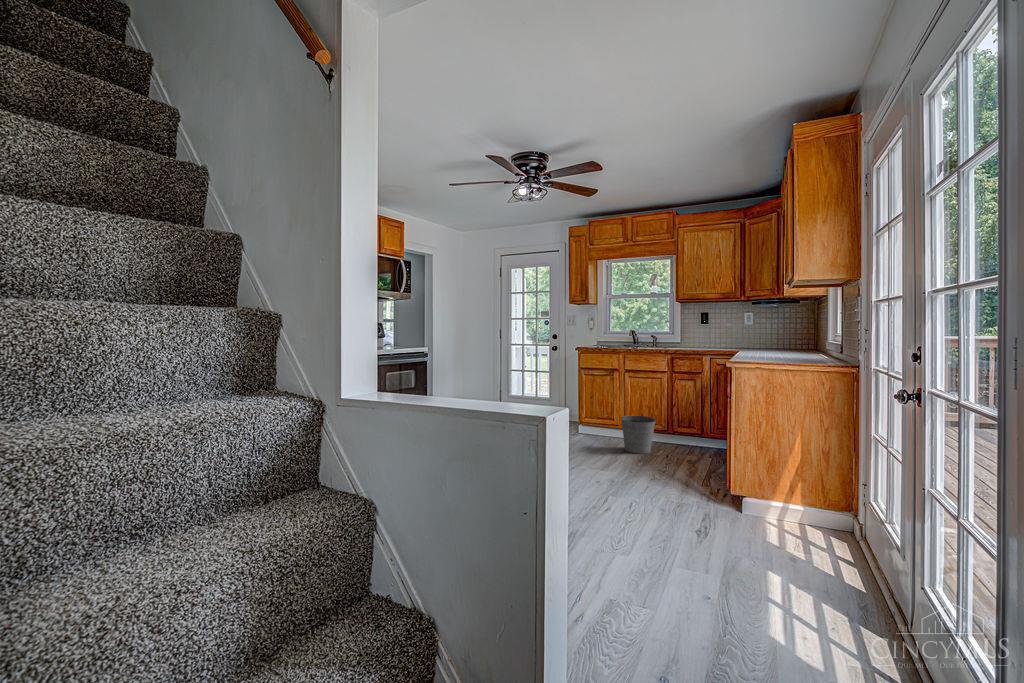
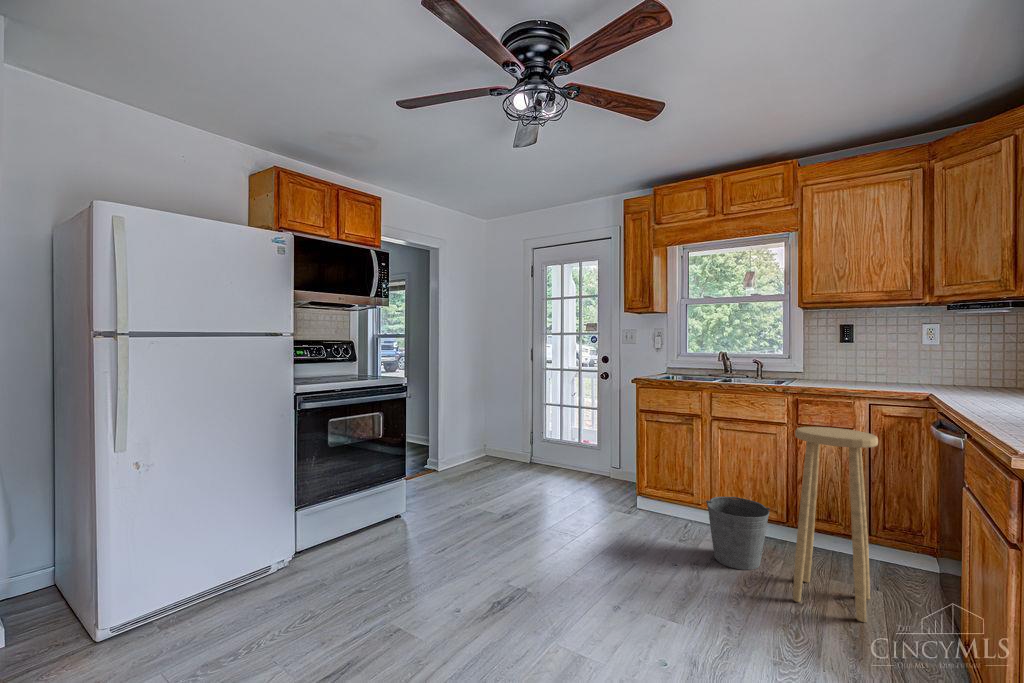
stool: none [665,369,708,467] -> present [793,427,878,622]

